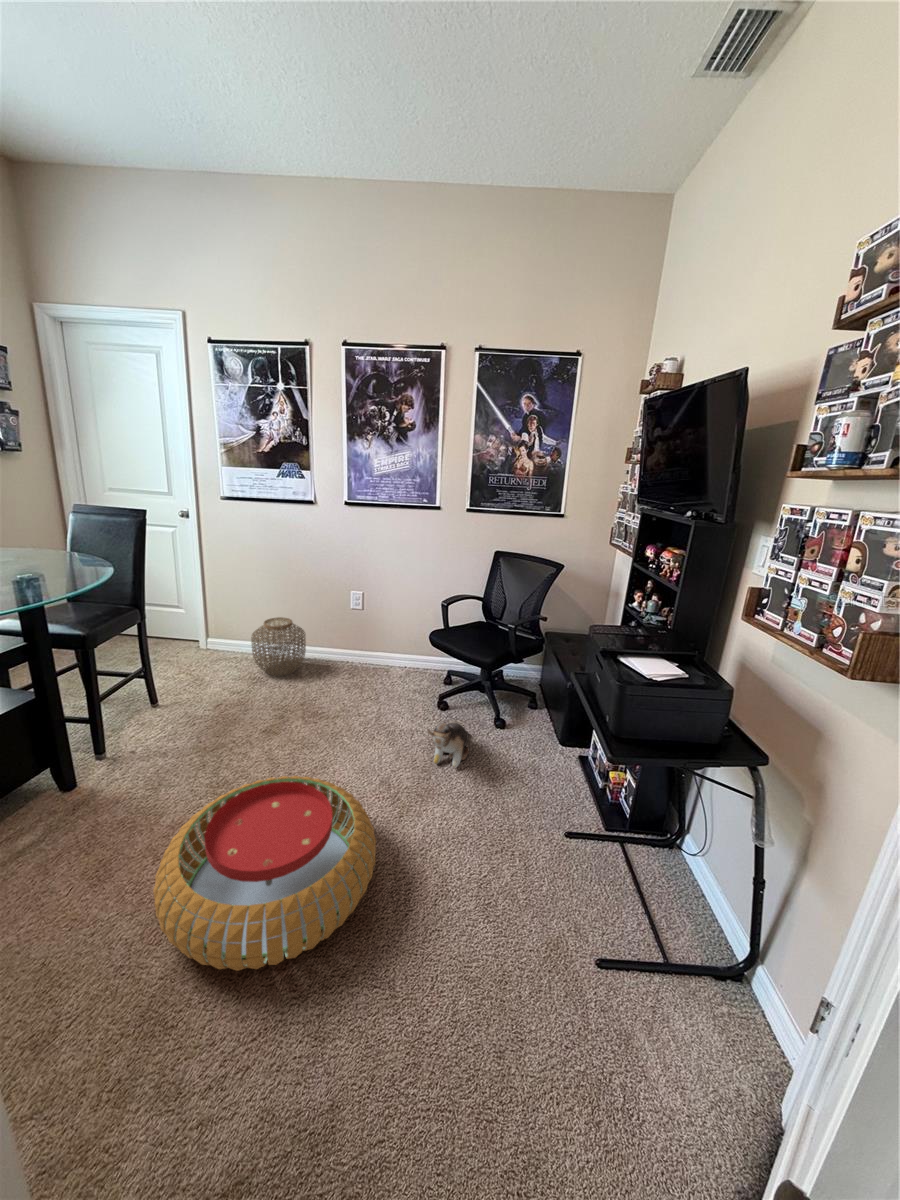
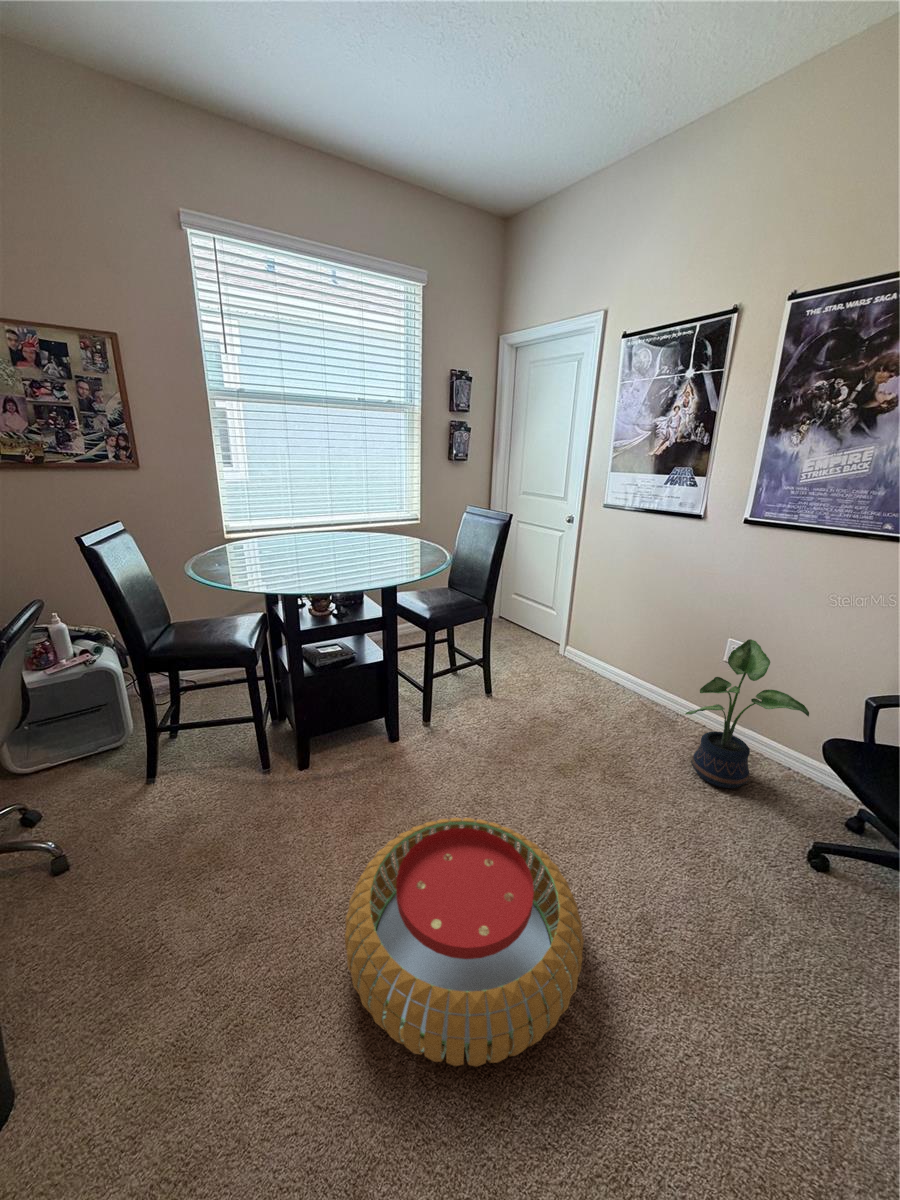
potted plant: none [343,587,415,693] -> present [686,639,809,788]
woven basket: present [251,617,306,676] -> none [591,646,656,715]
plush toy: present [428,723,469,767] -> none [736,889,846,980]

